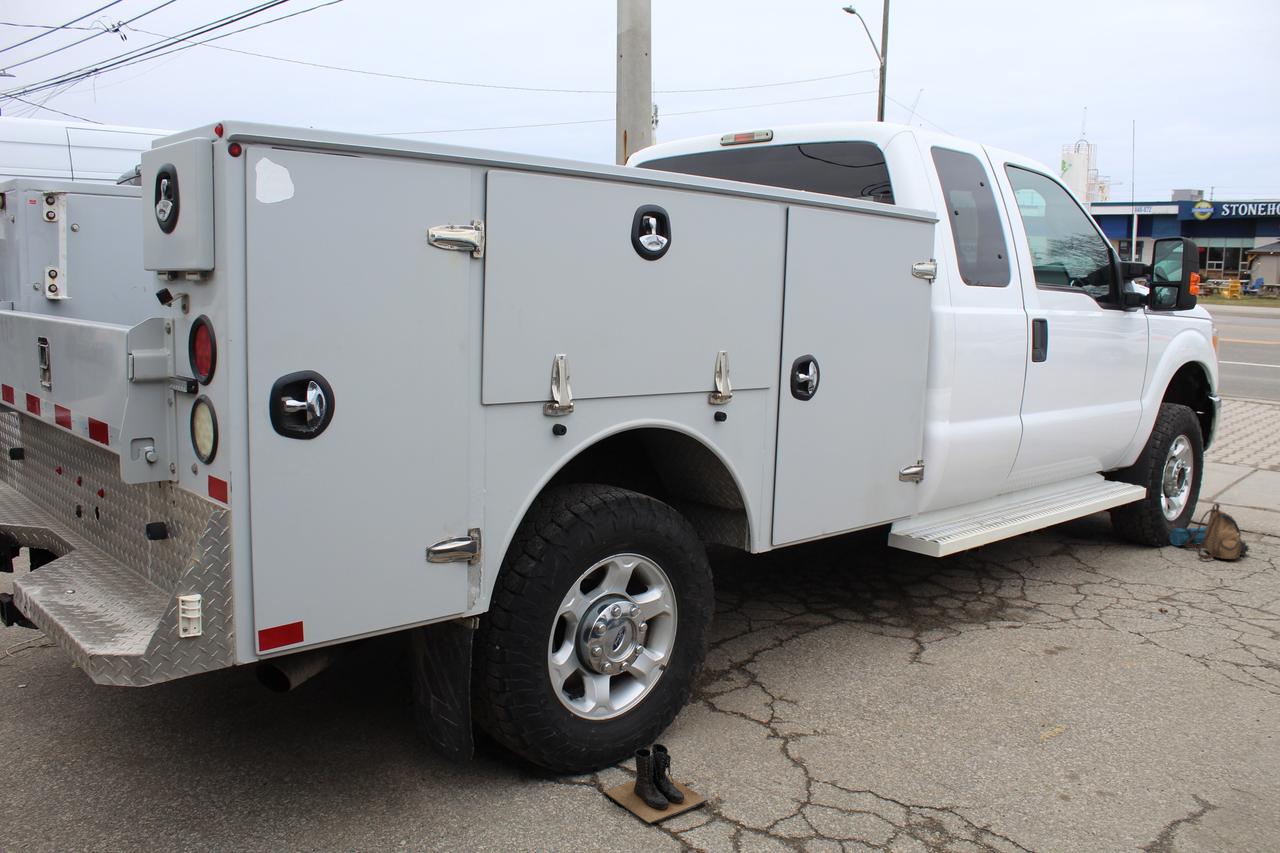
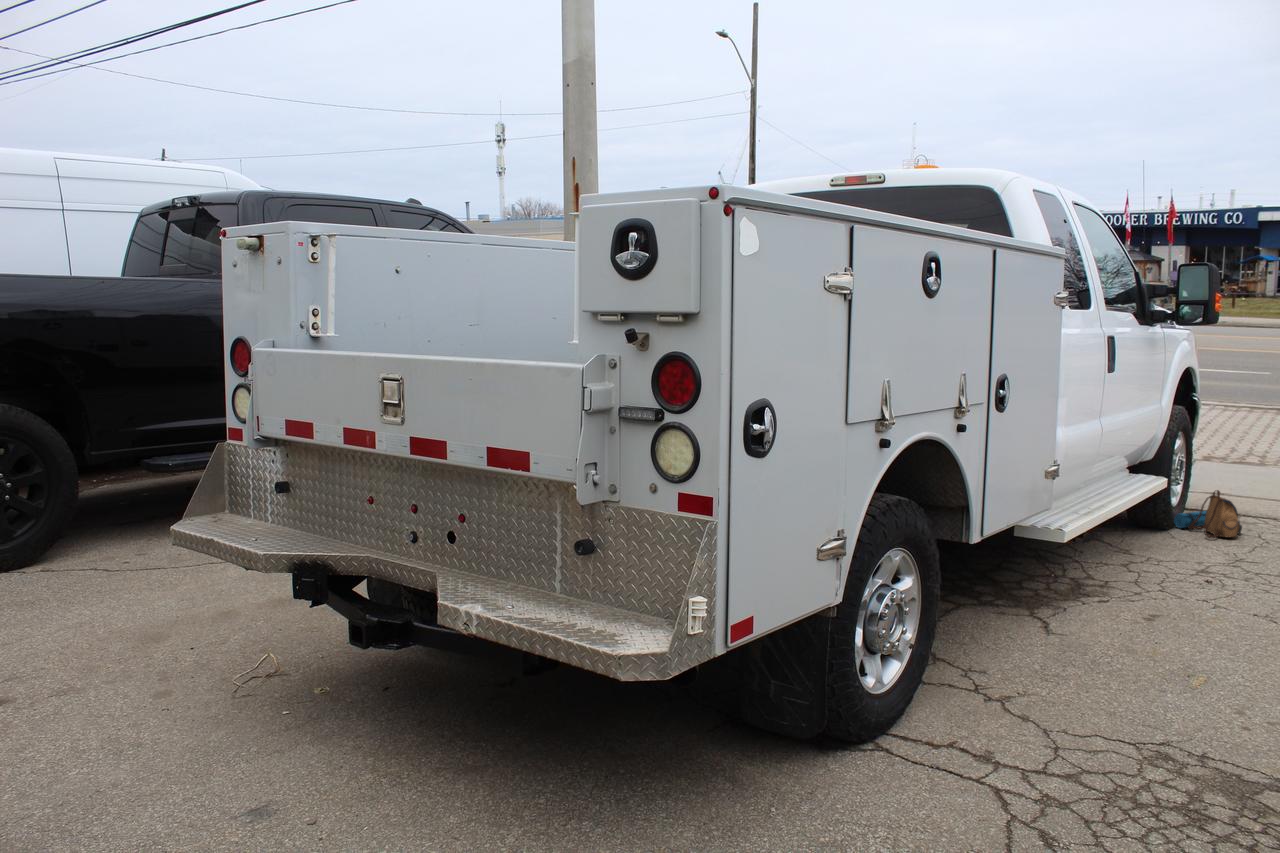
boots: present [604,744,708,824] -> none [891,709,979,775]

